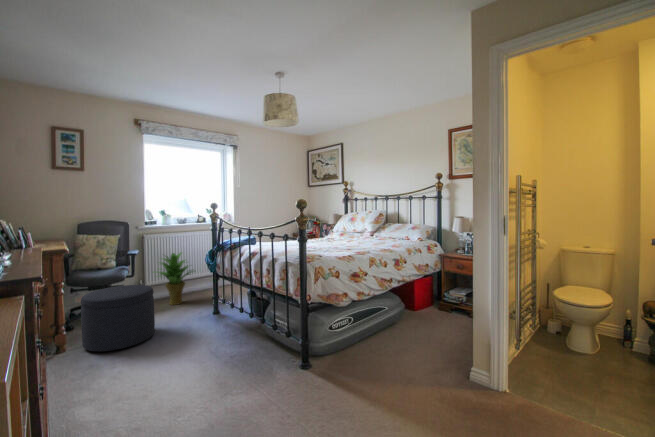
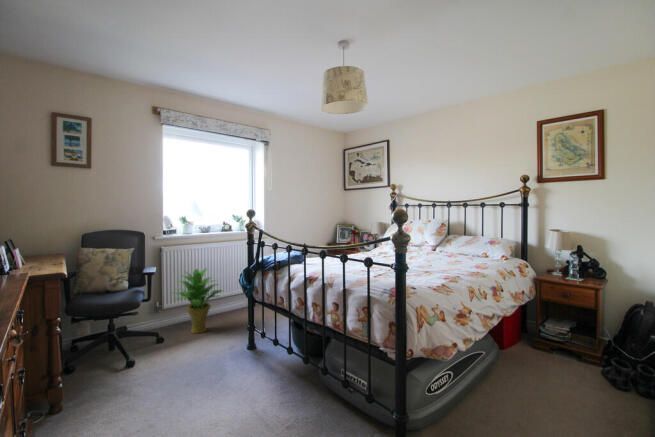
ottoman: present [81,285,155,352] -> none [82,315,177,414]

